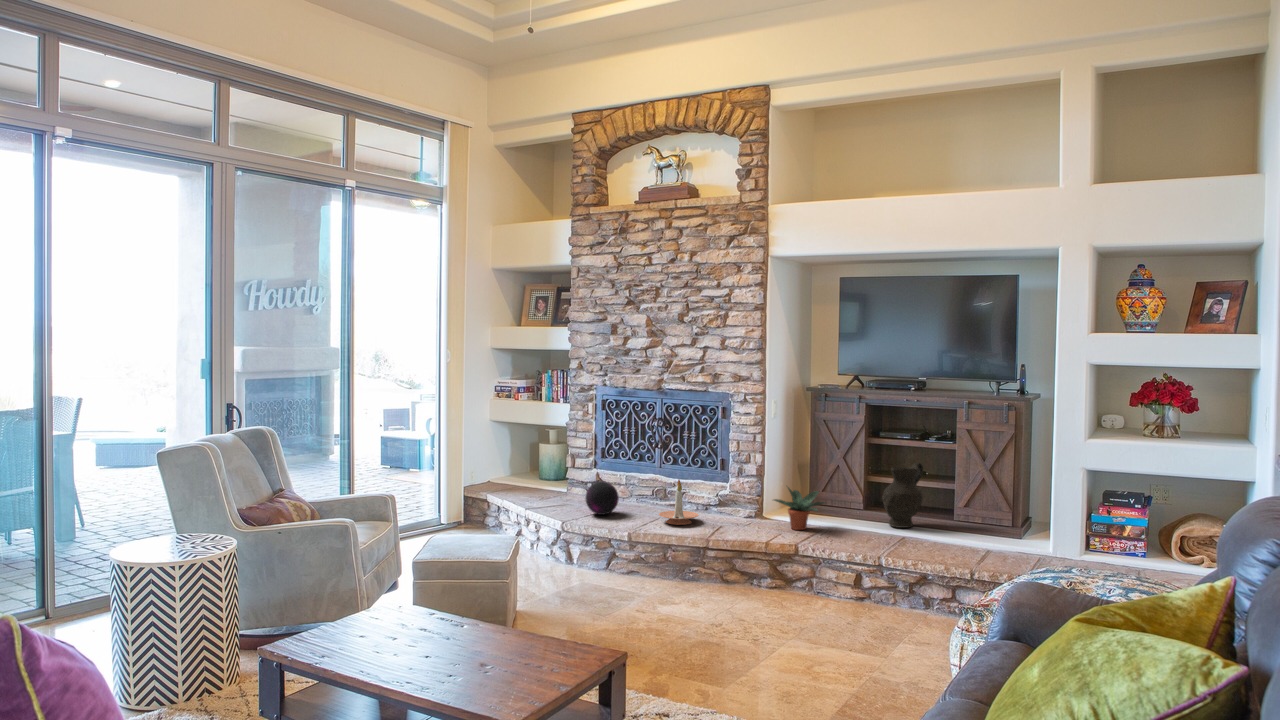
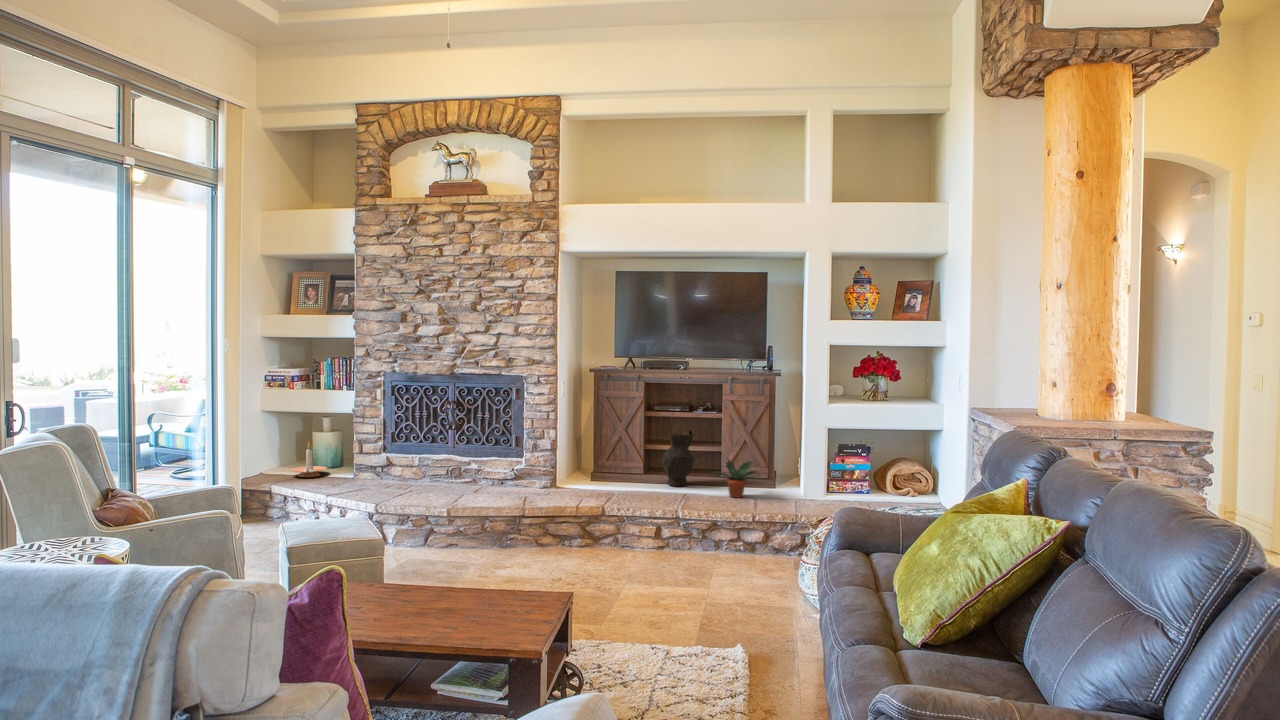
candle holder: present [659,480,699,525] -> present [291,440,327,477]
decorative orb: present [586,481,619,515] -> none [386,464,420,496]
potted plant: present [774,487,824,530] -> present [714,459,758,498]

